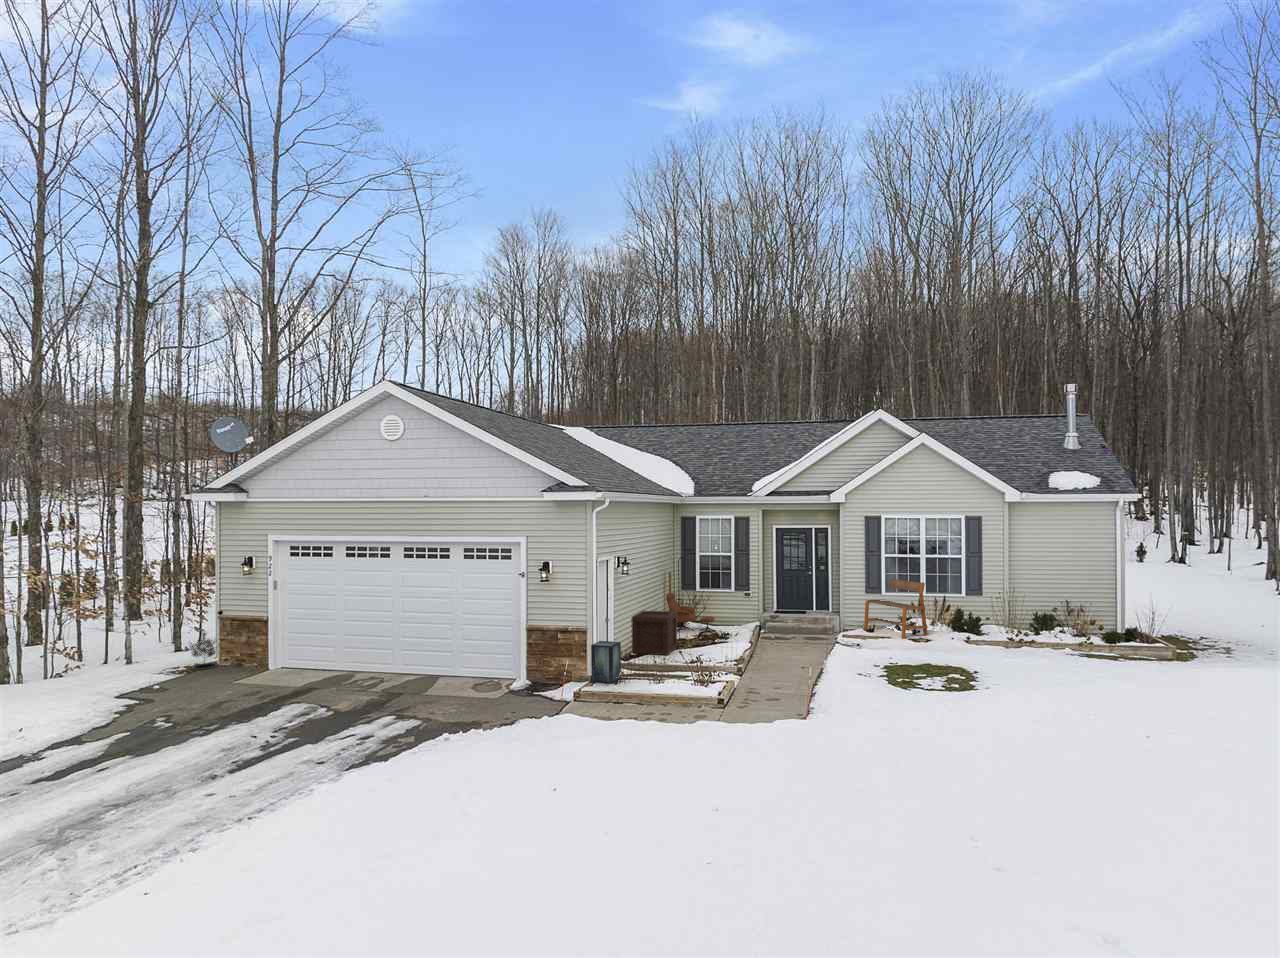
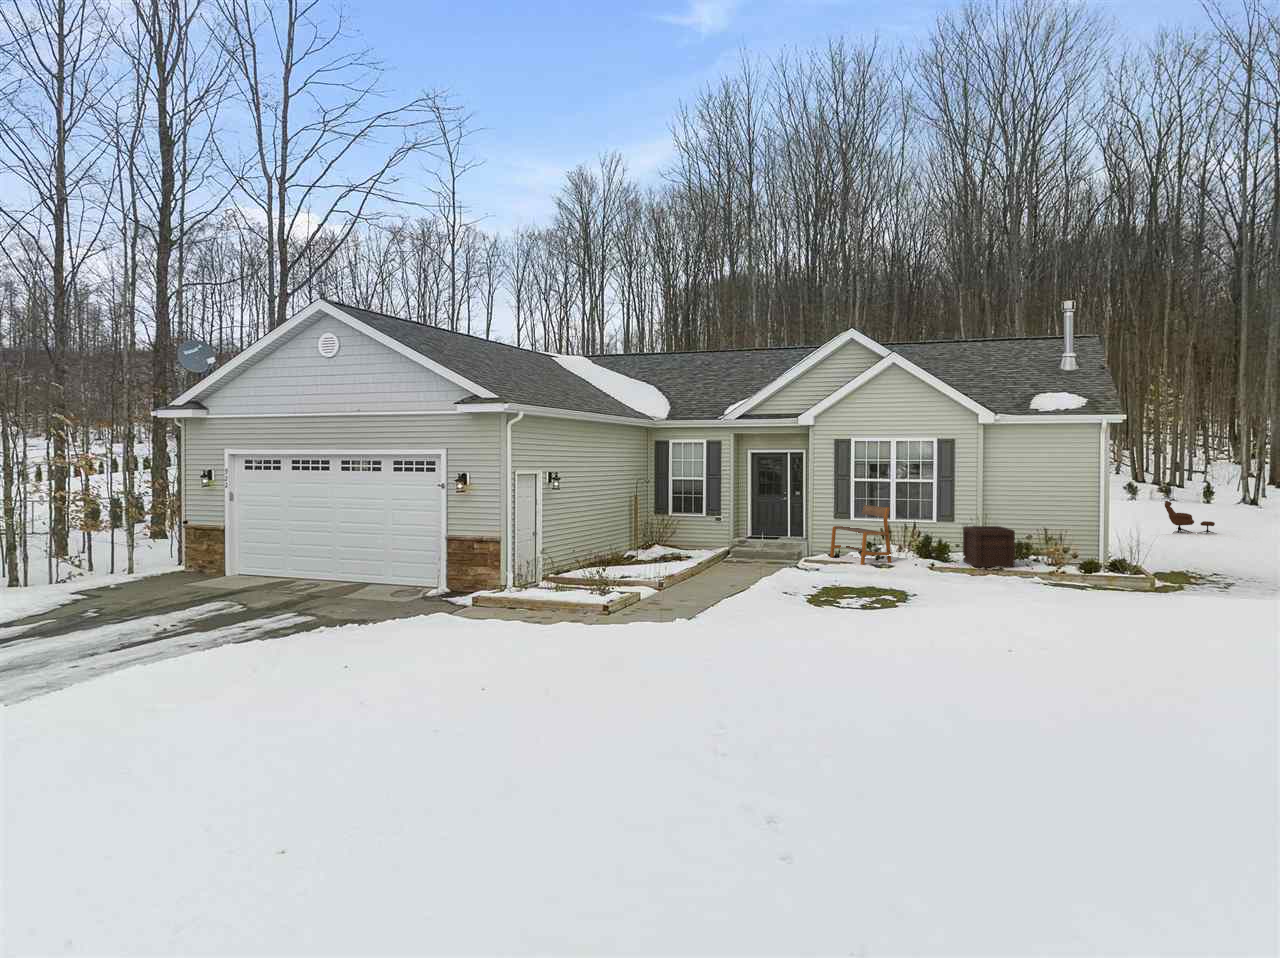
lounge chair: present [666,593,715,632] -> present [1165,501,1215,534]
wooden crate: present [631,611,677,655] -> present [963,526,1015,567]
potted tree: present [190,630,217,670] -> none [155,536,185,575]
storage box: present [591,641,621,684] -> none [506,553,538,594]

